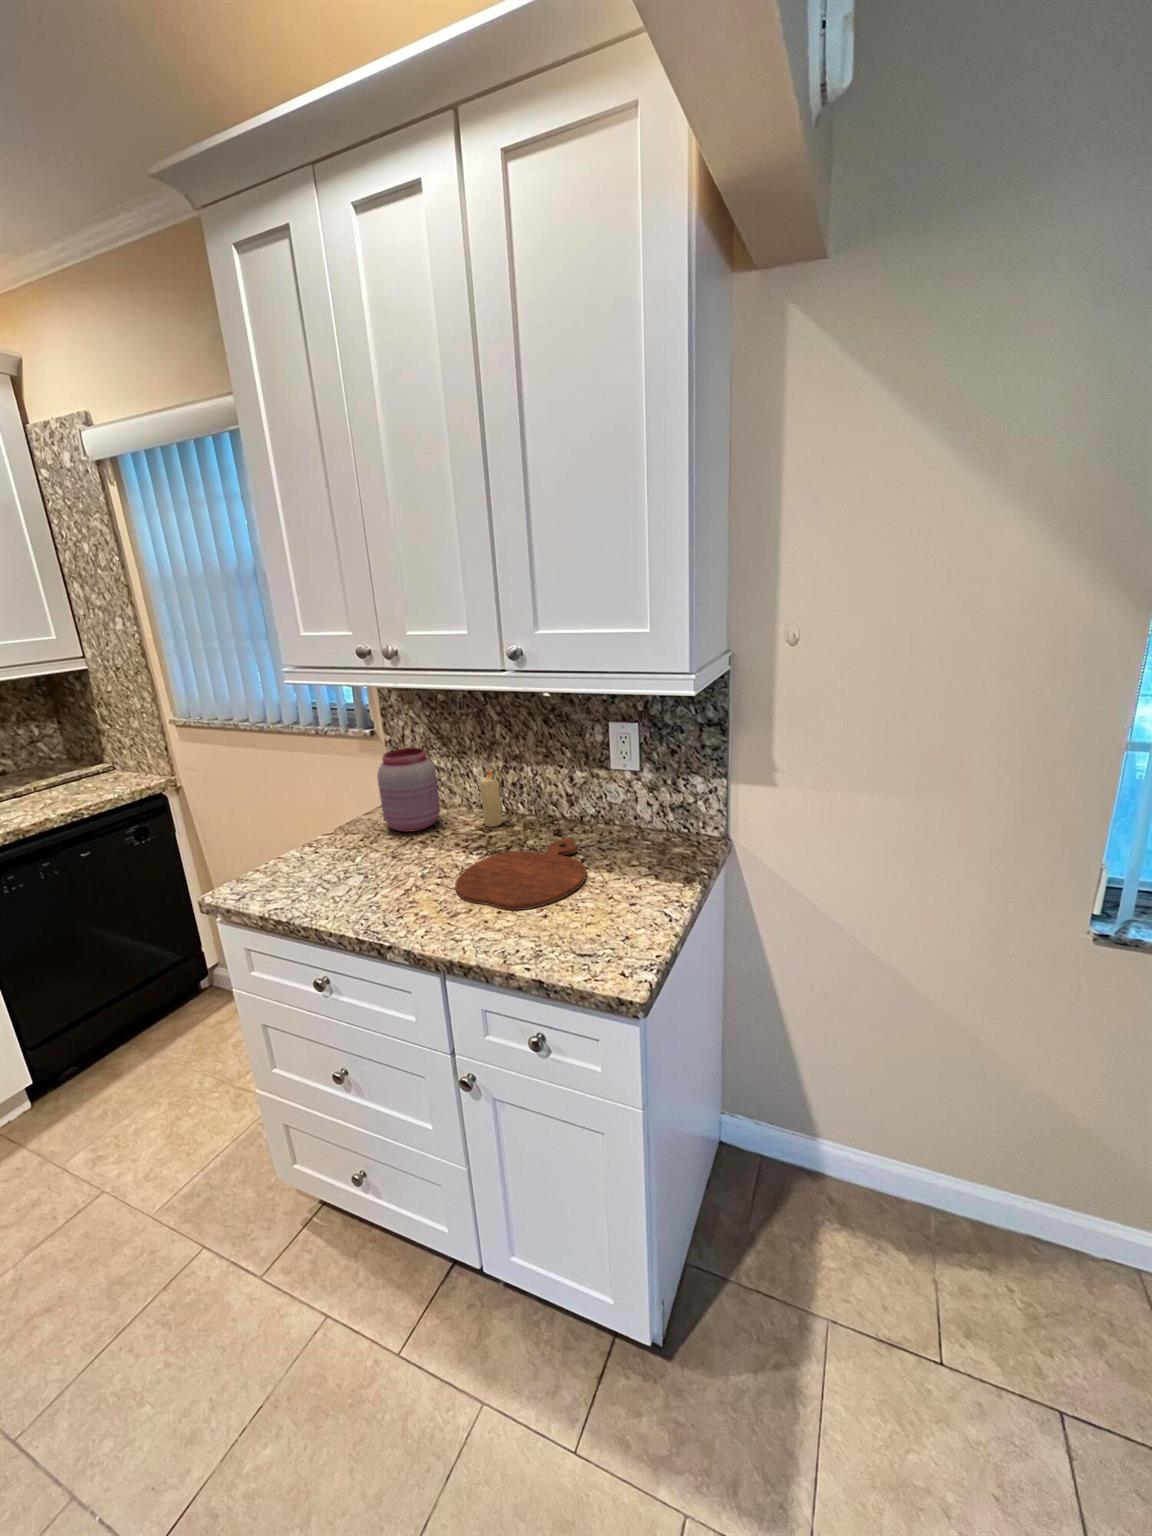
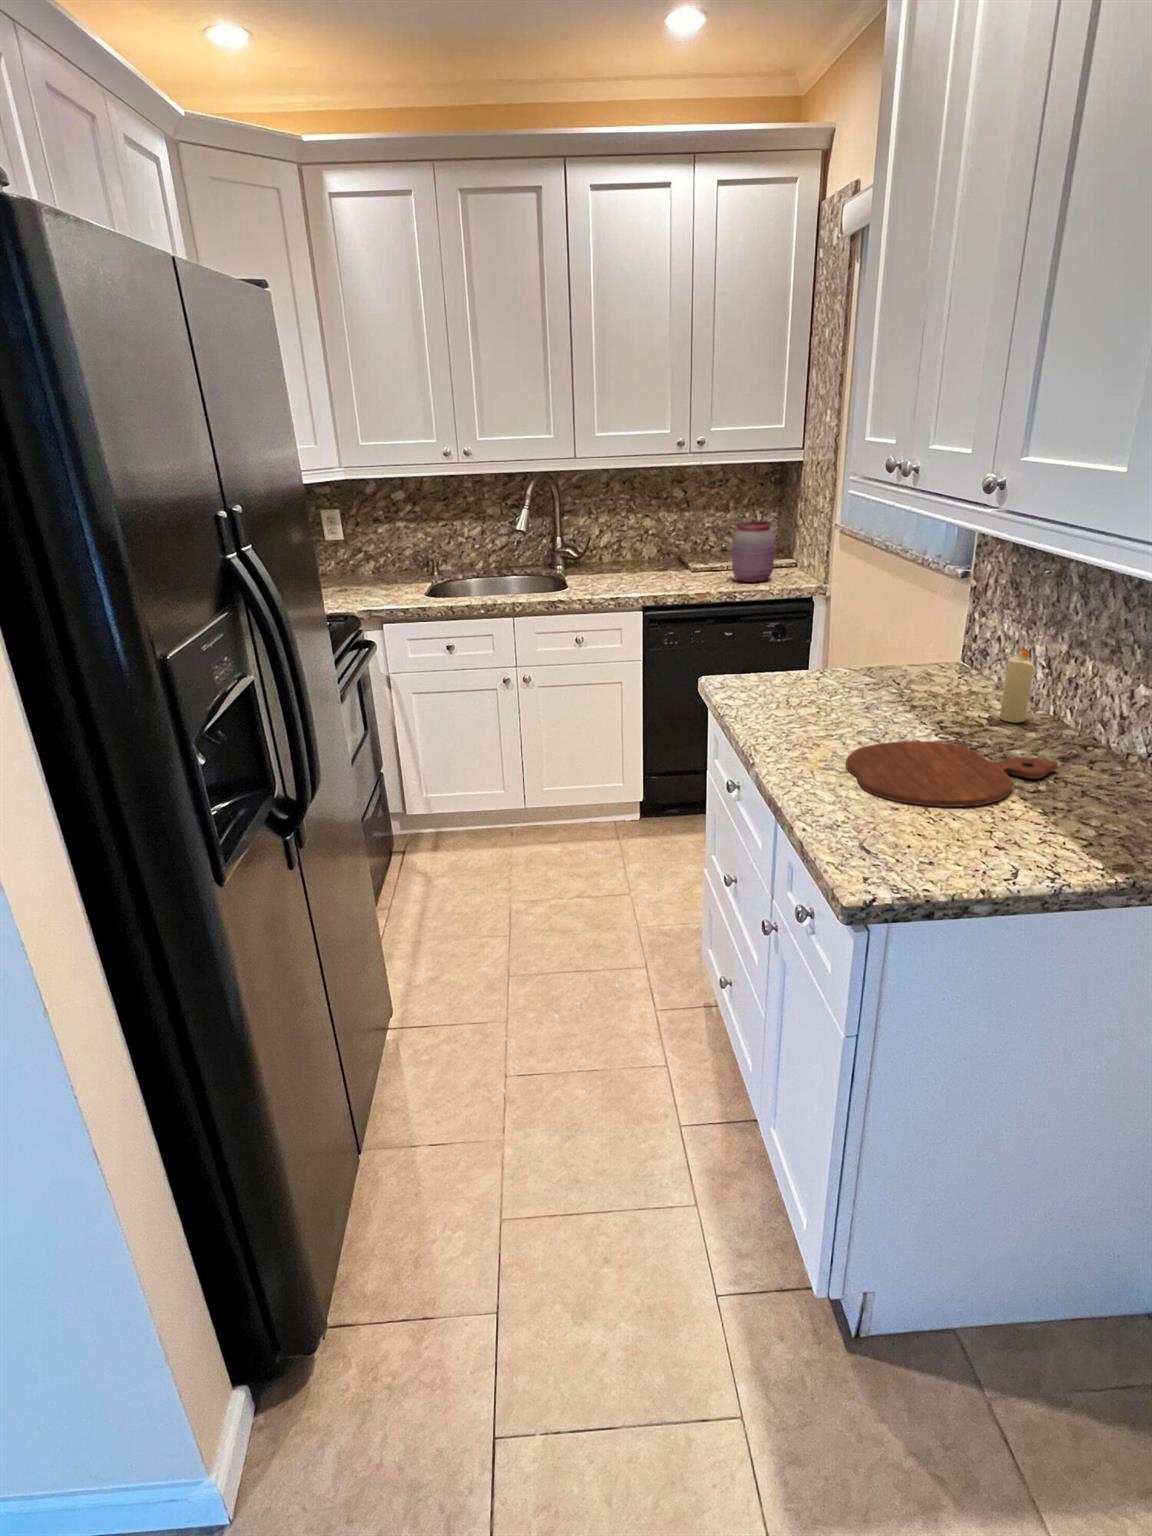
jar: present [377,748,440,832] -> present [732,522,775,582]

